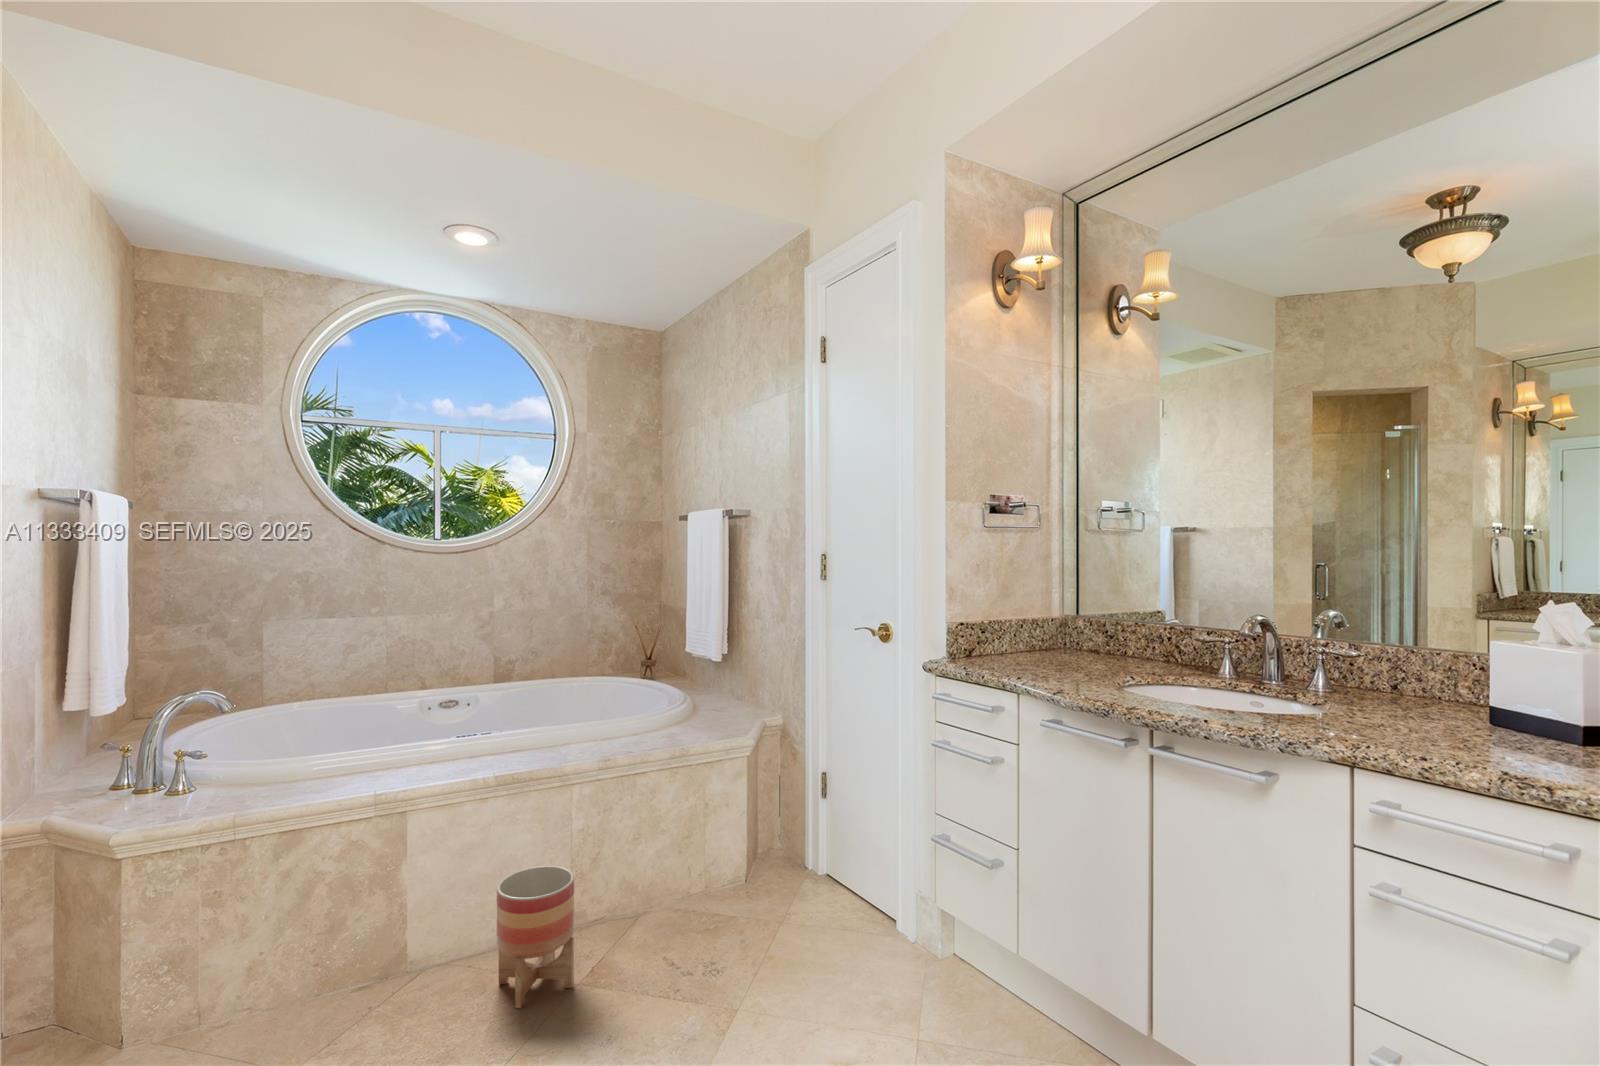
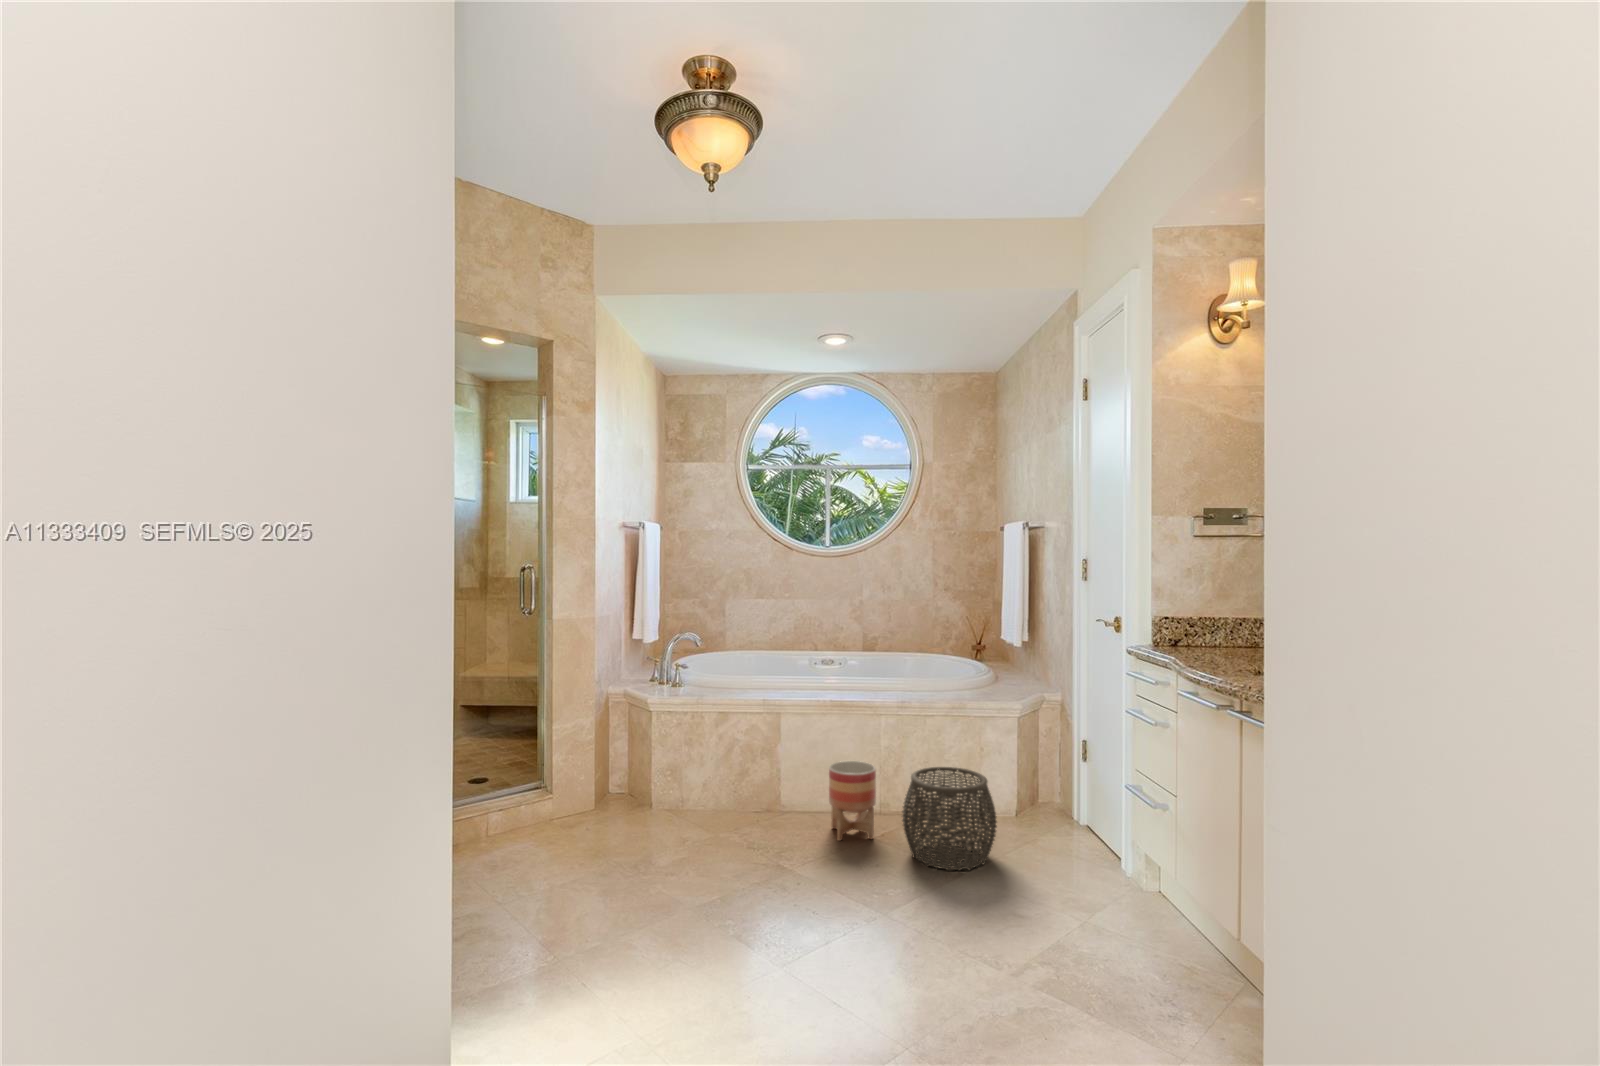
woven basket: none [627,850,763,1019] -> present [902,767,997,871]

